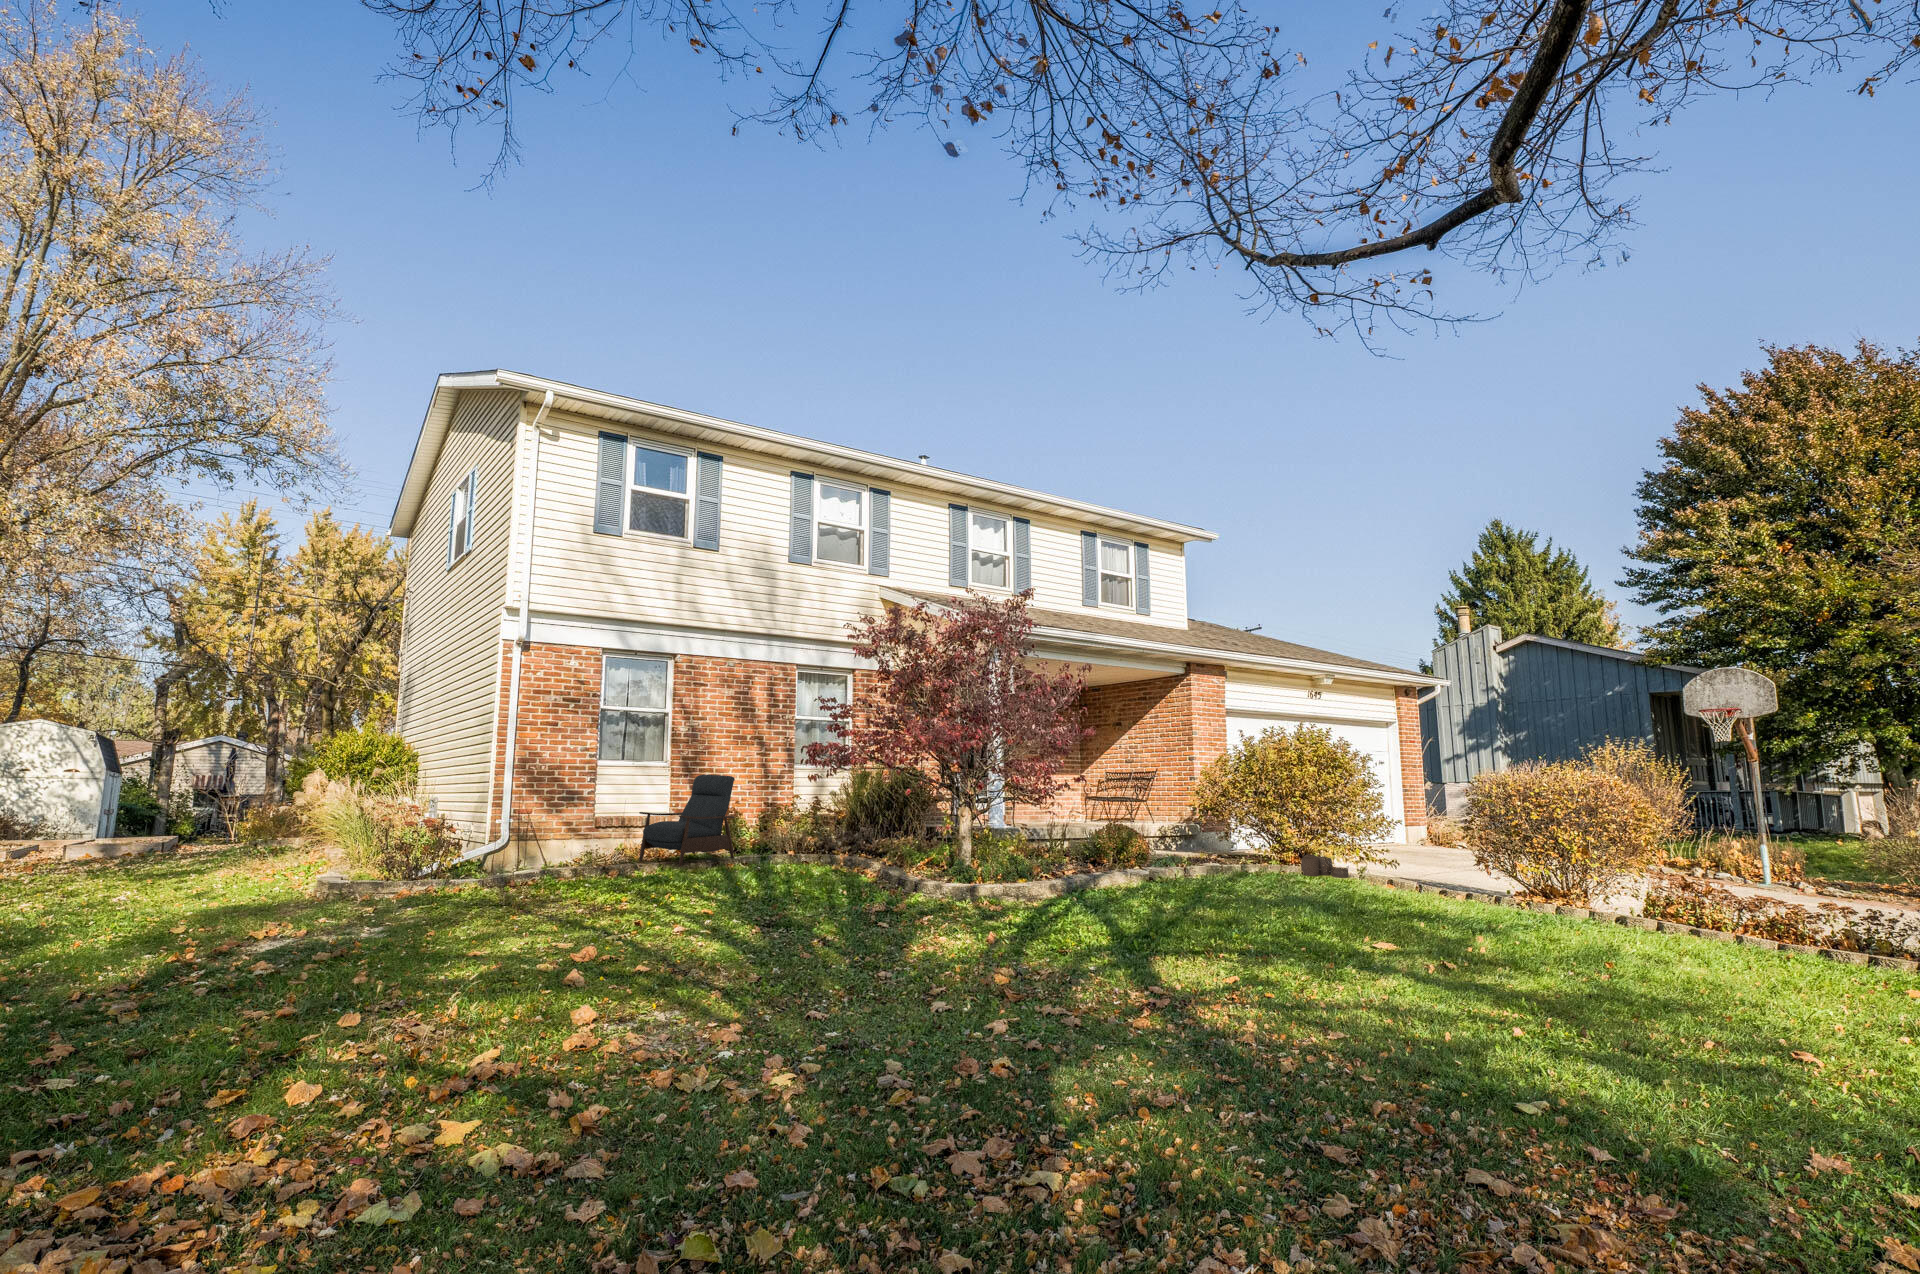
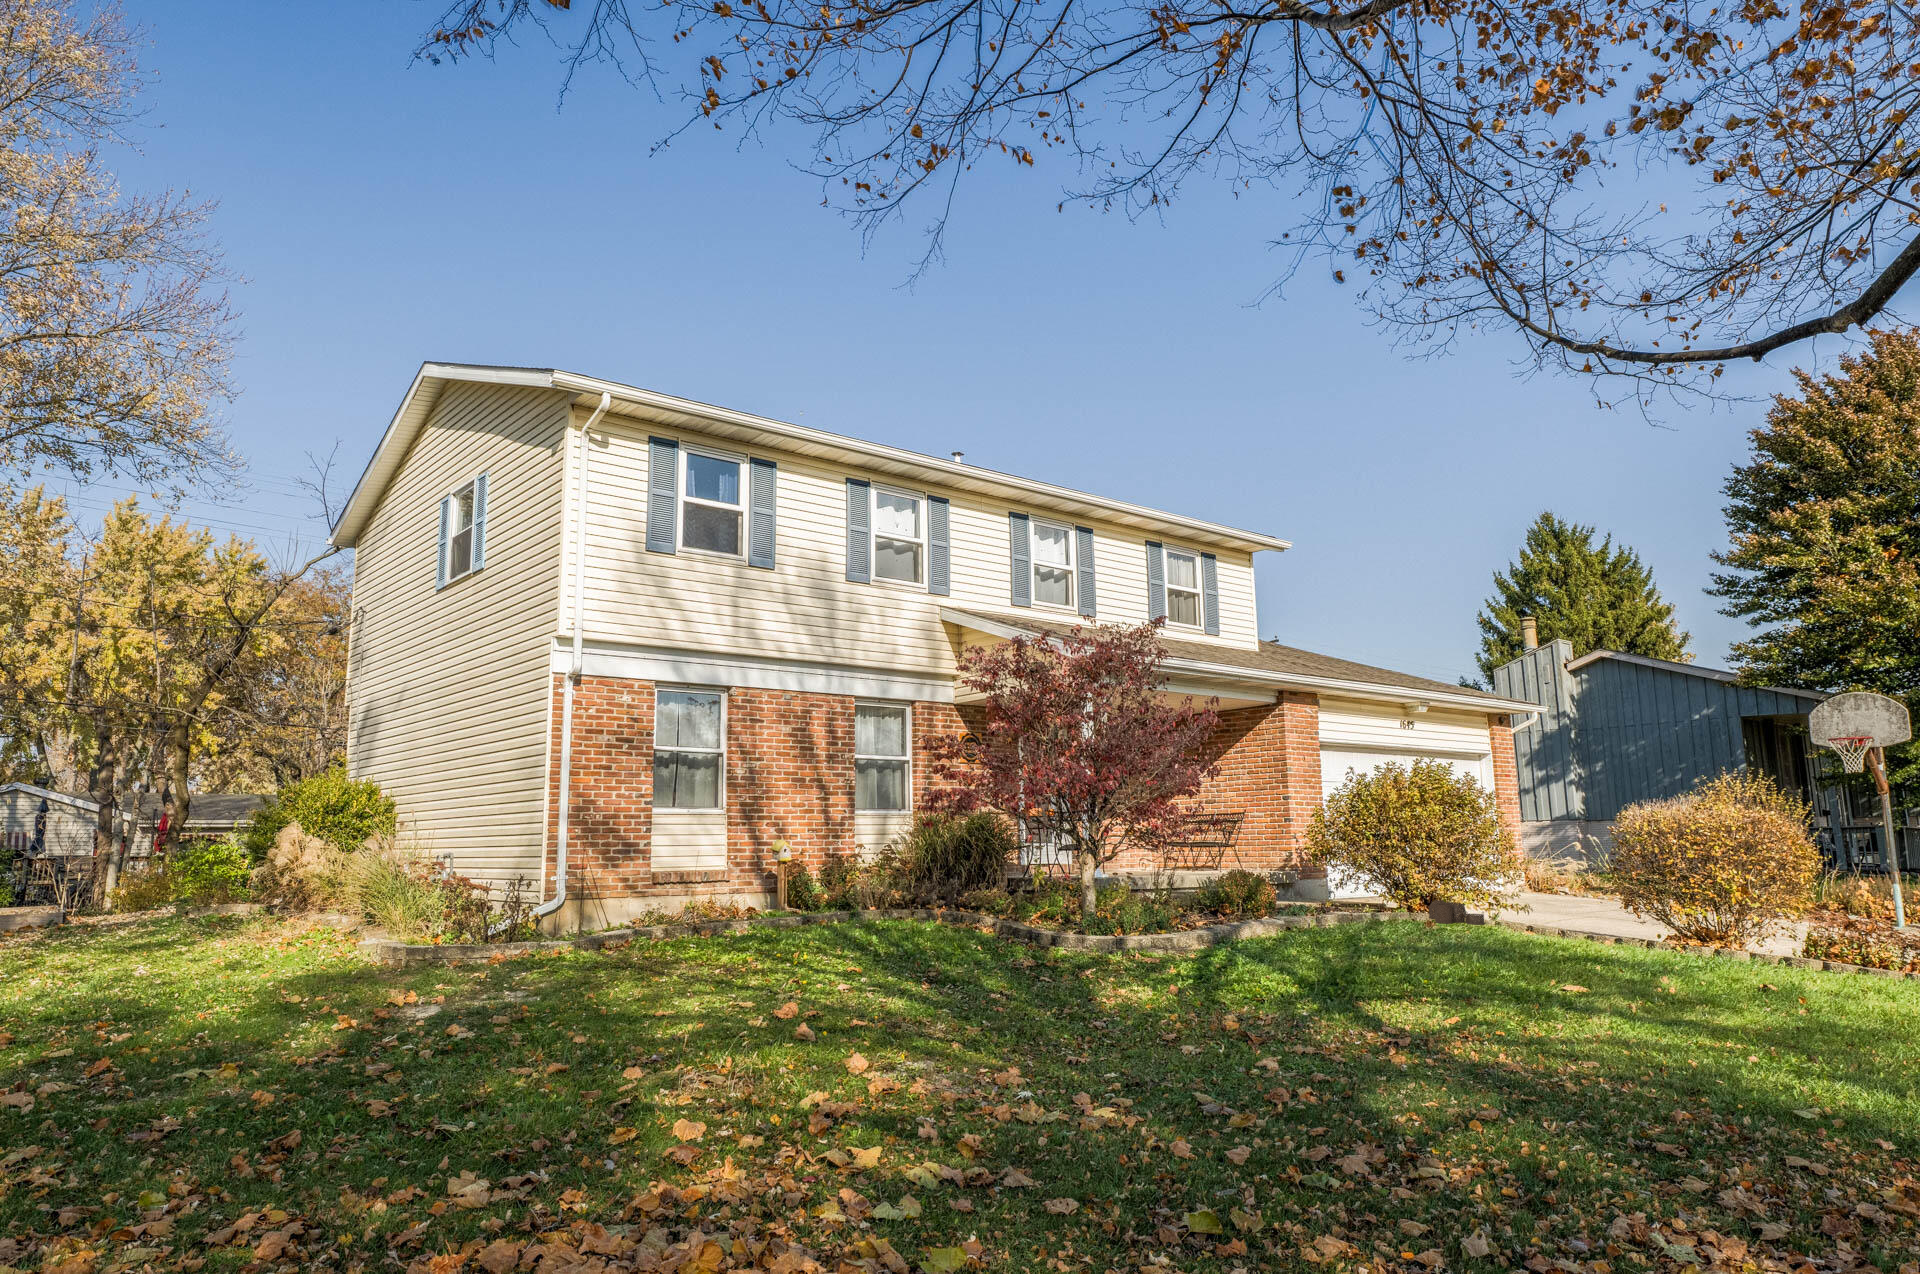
chair: present [639,774,735,867] -> none [707,823,808,928]

